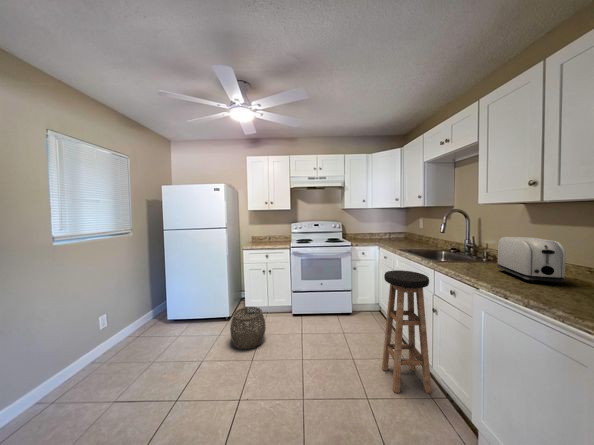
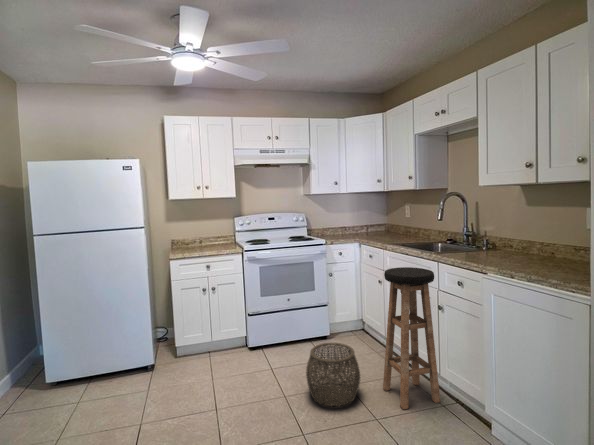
toaster: present [498,237,566,284] -> none [499,220,557,264]
woven basket: present [230,307,266,349] -> present [306,343,360,407]

